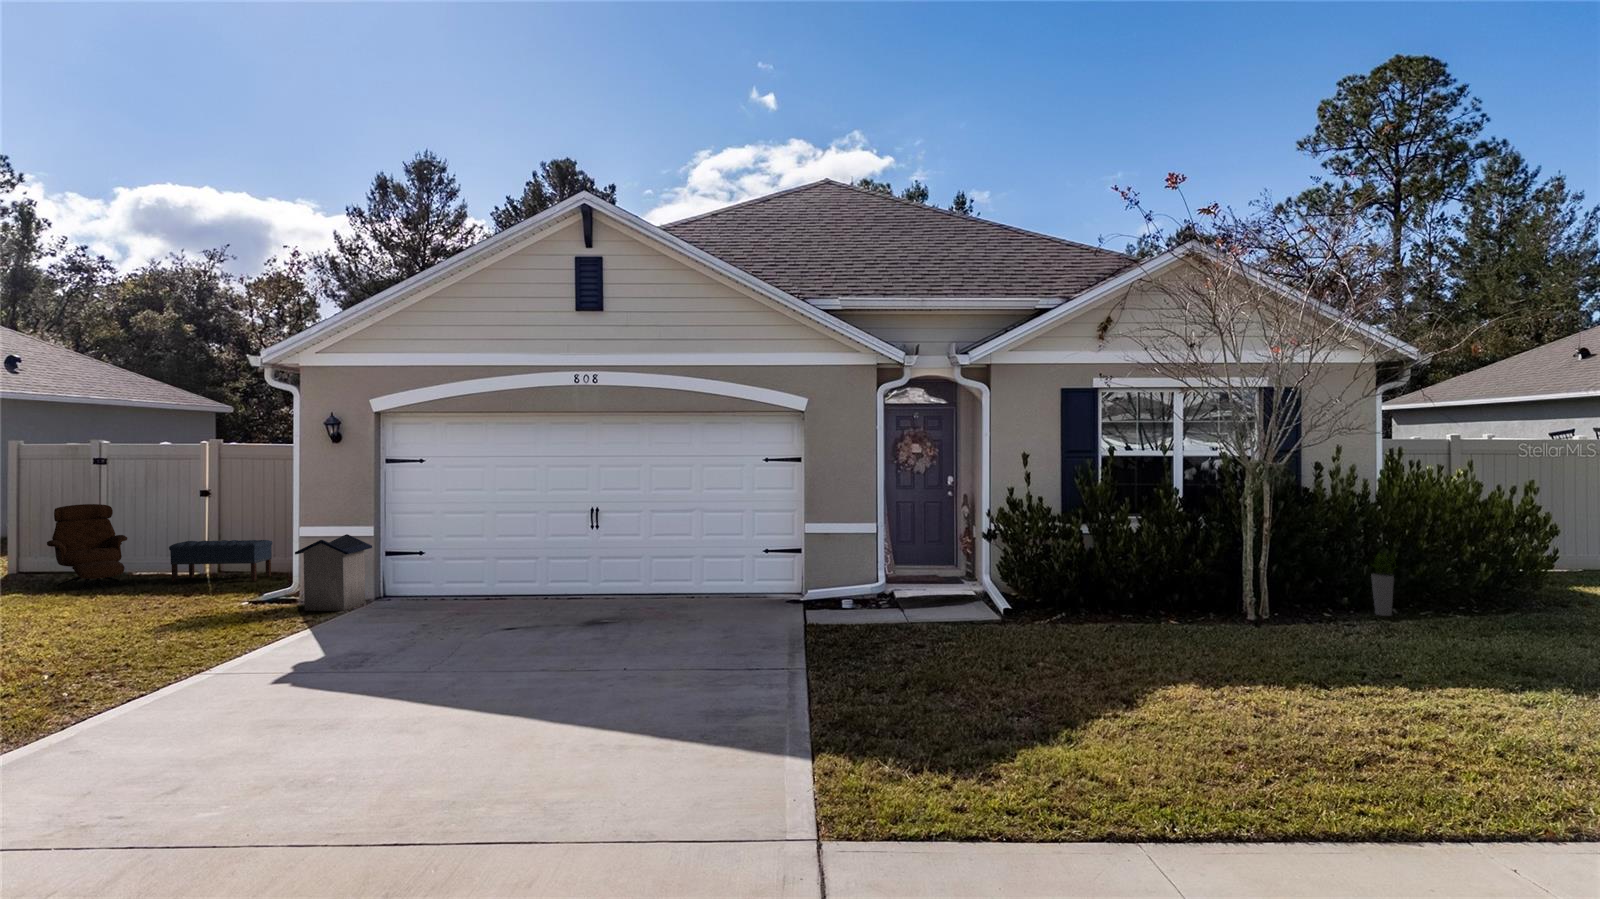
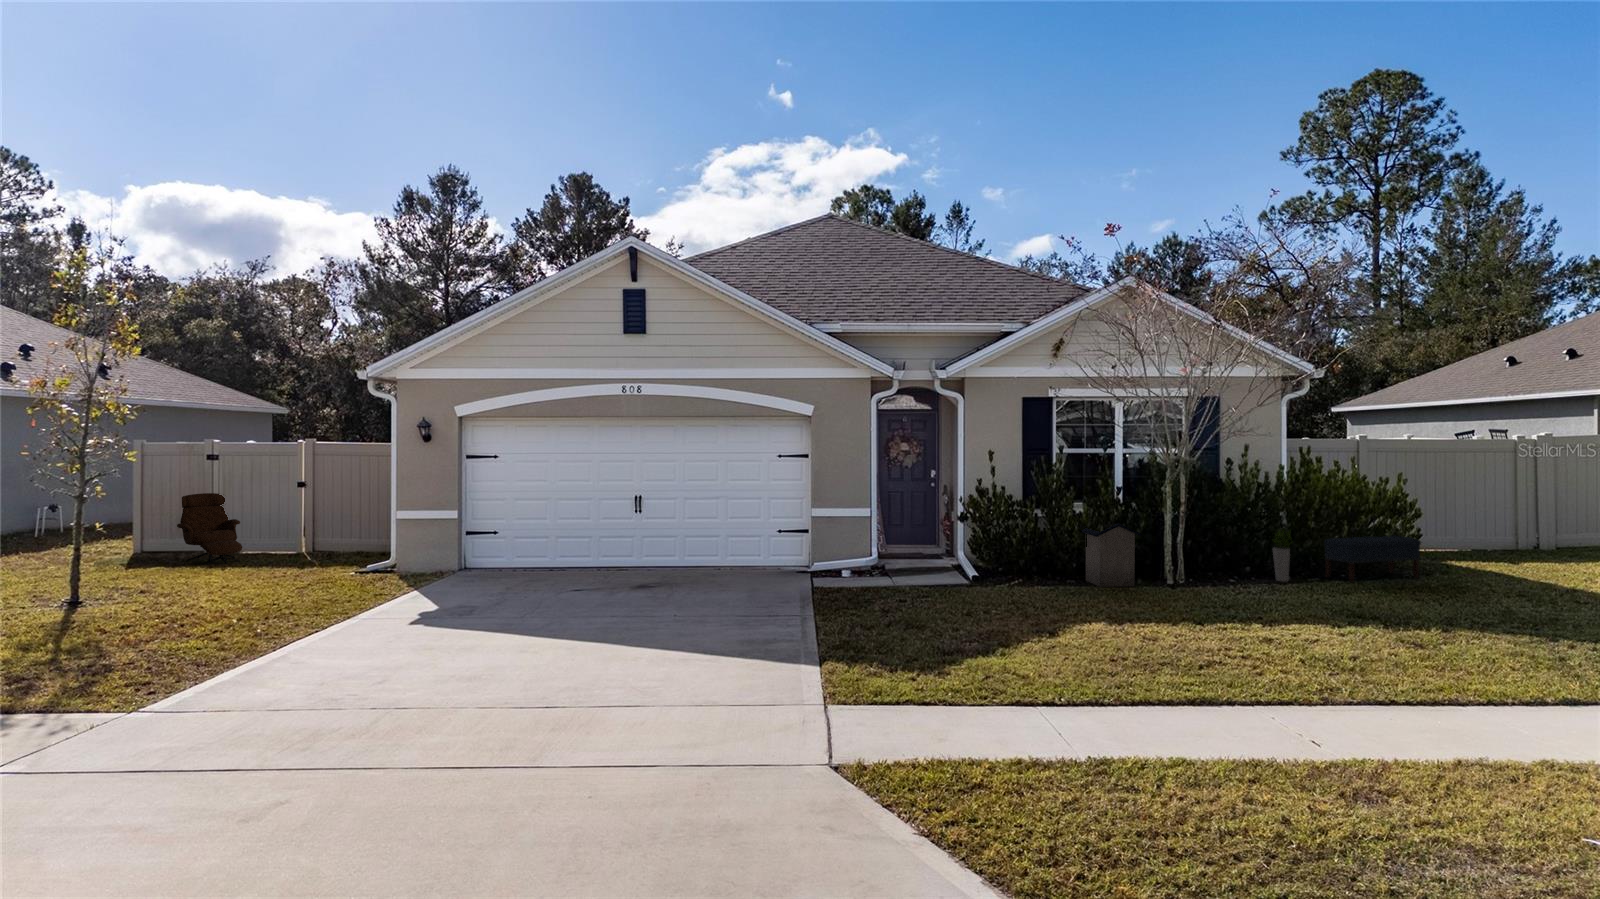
trash can: present [295,534,372,611] -> present [1081,523,1142,587]
bench: present [169,540,272,582] -> present [1324,536,1421,582]

